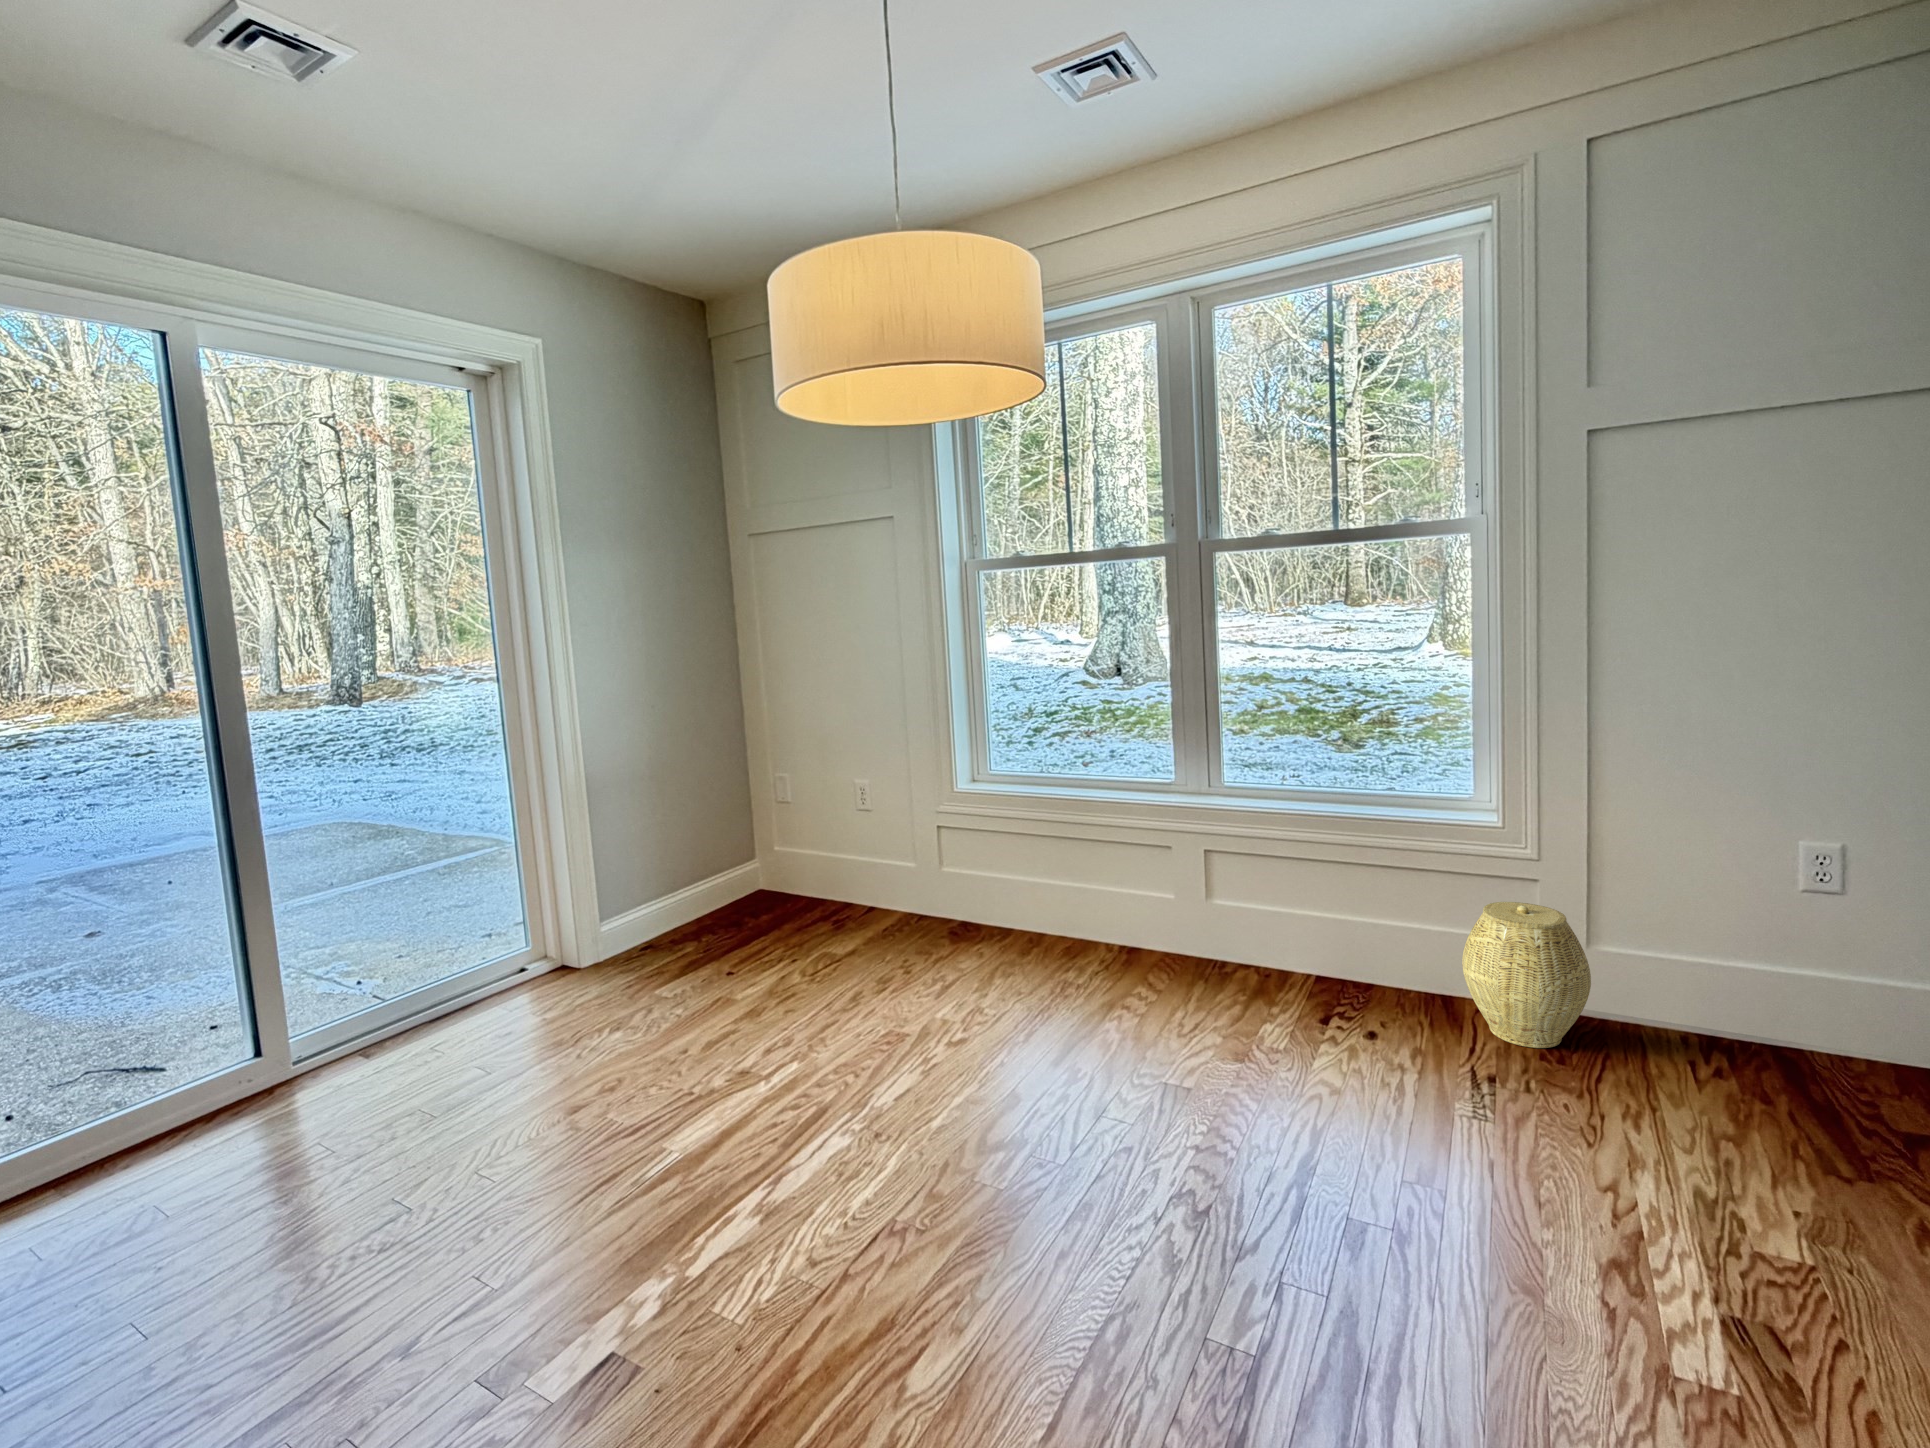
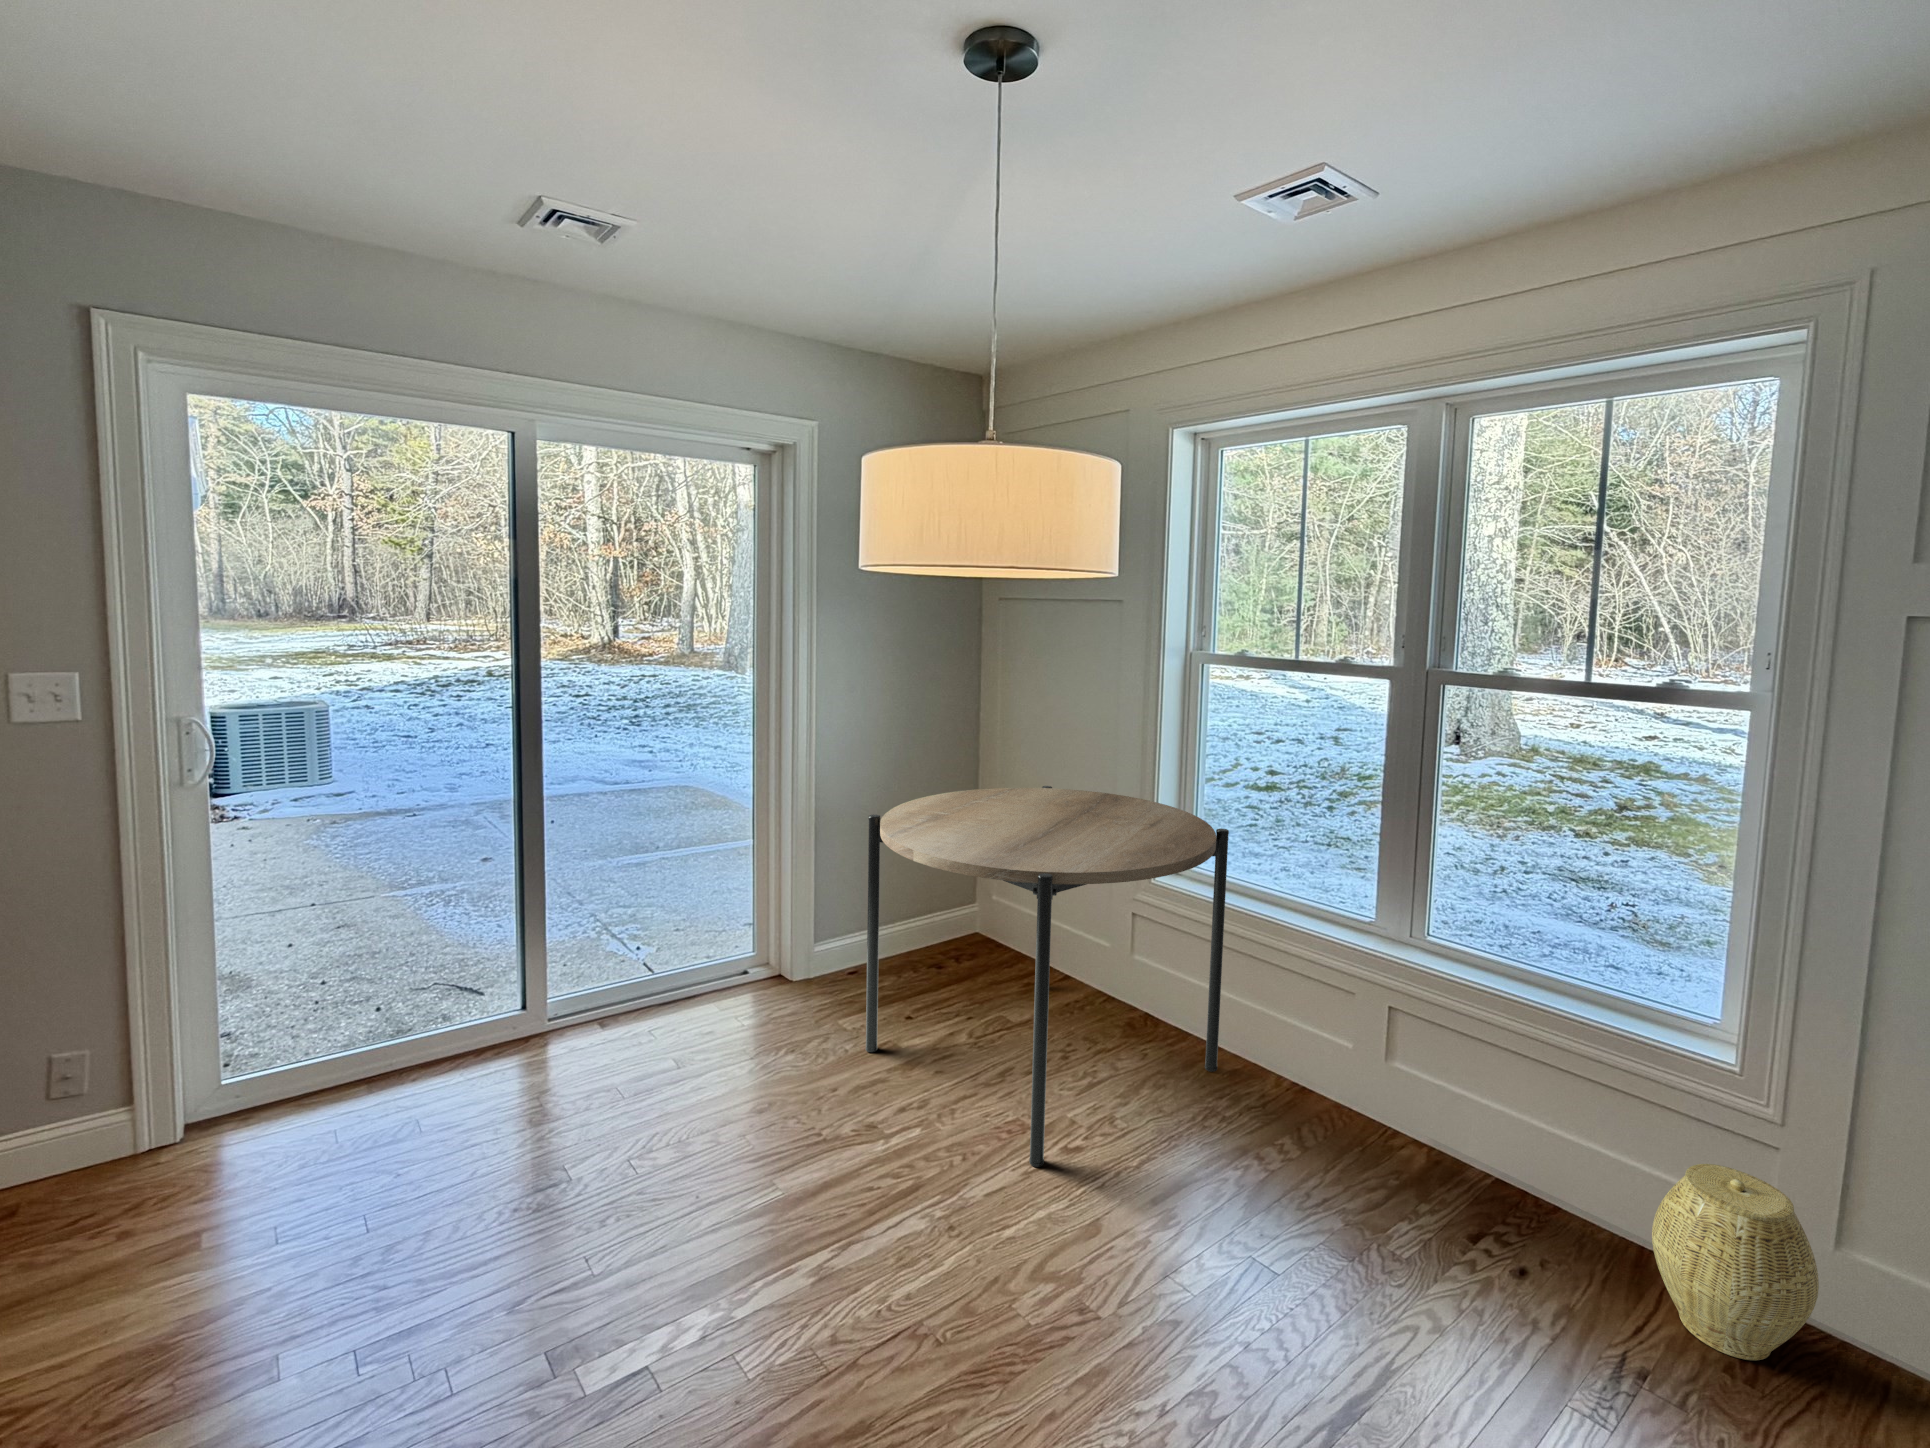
dining table: none [679,711,1052,1064] -> present [866,786,1229,1167]

